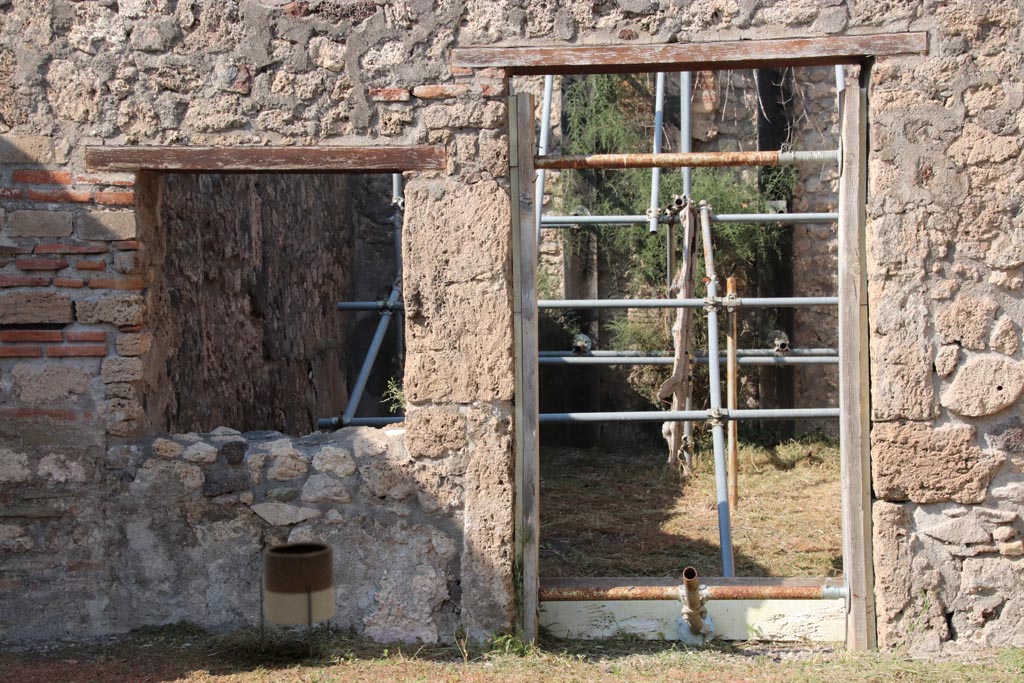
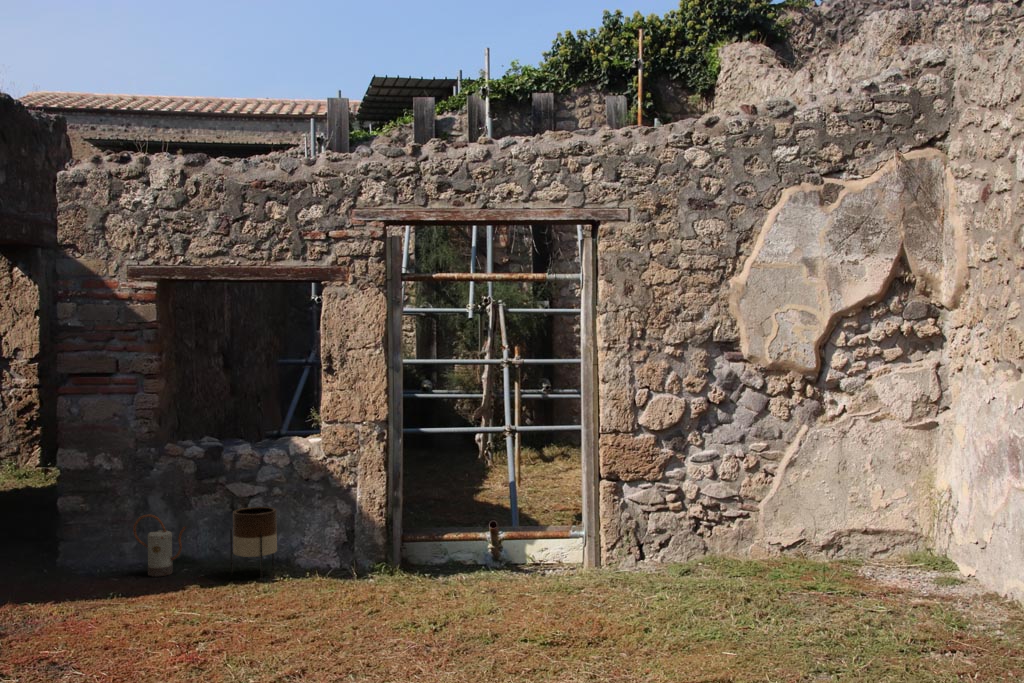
watering can: none [106,553,190,653] -> present [133,514,186,576]

